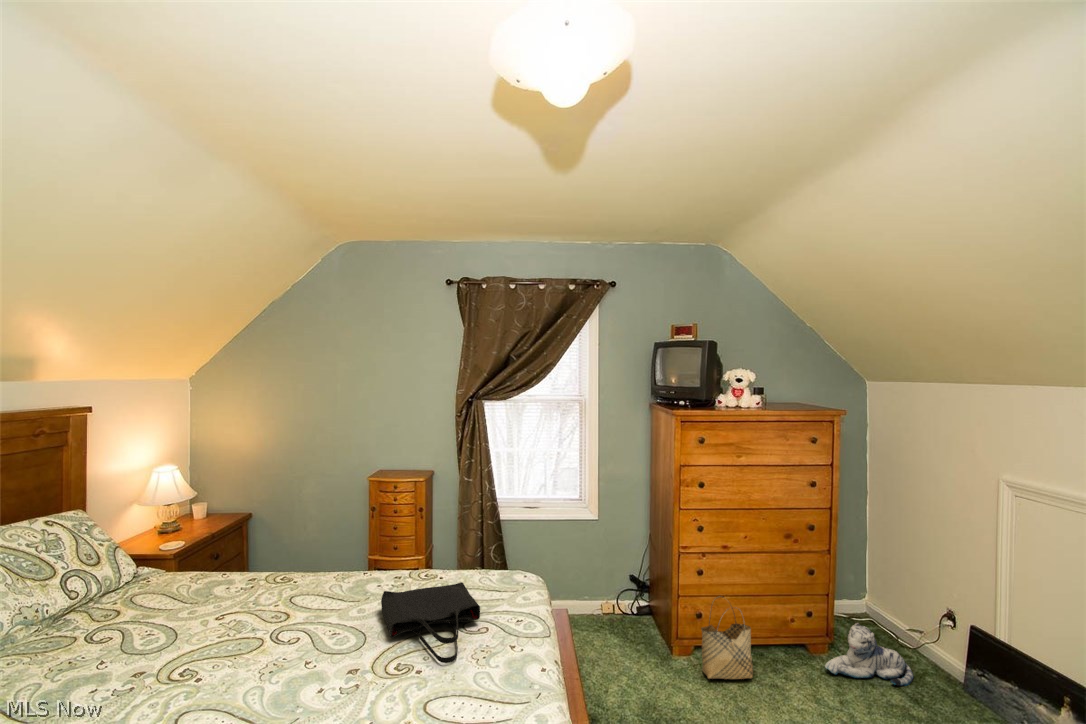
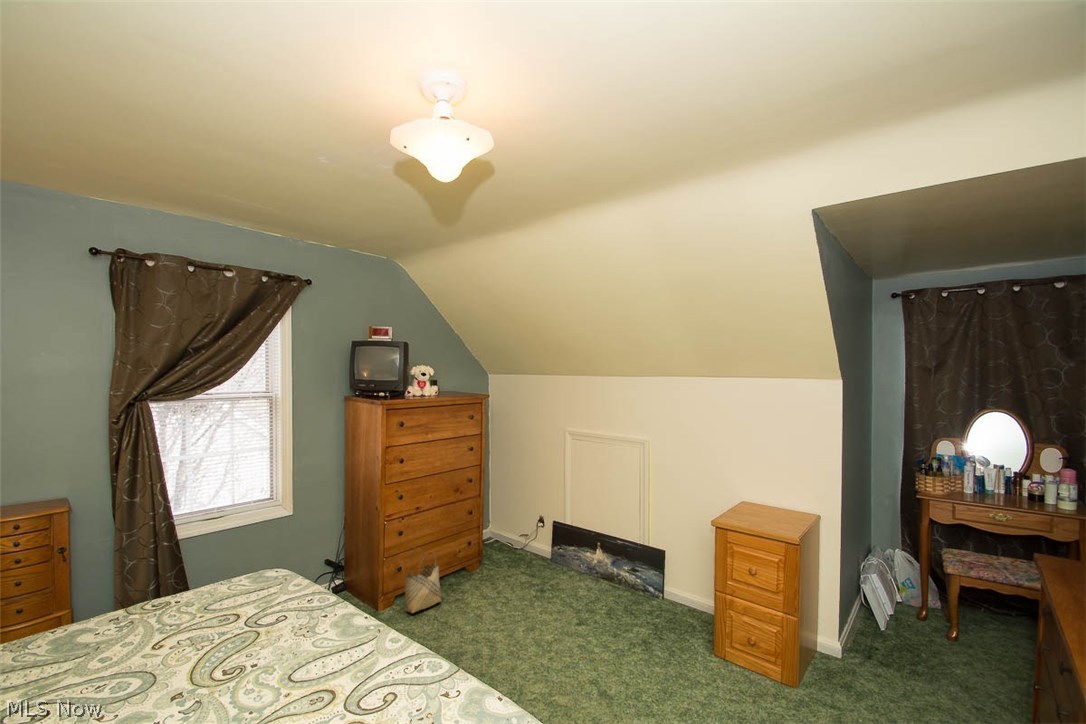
tote bag: present [381,582,480,663] -> none [148,592,283,657]
plush toy: present [825,623,913,686] -> none [482,540,529,579]

